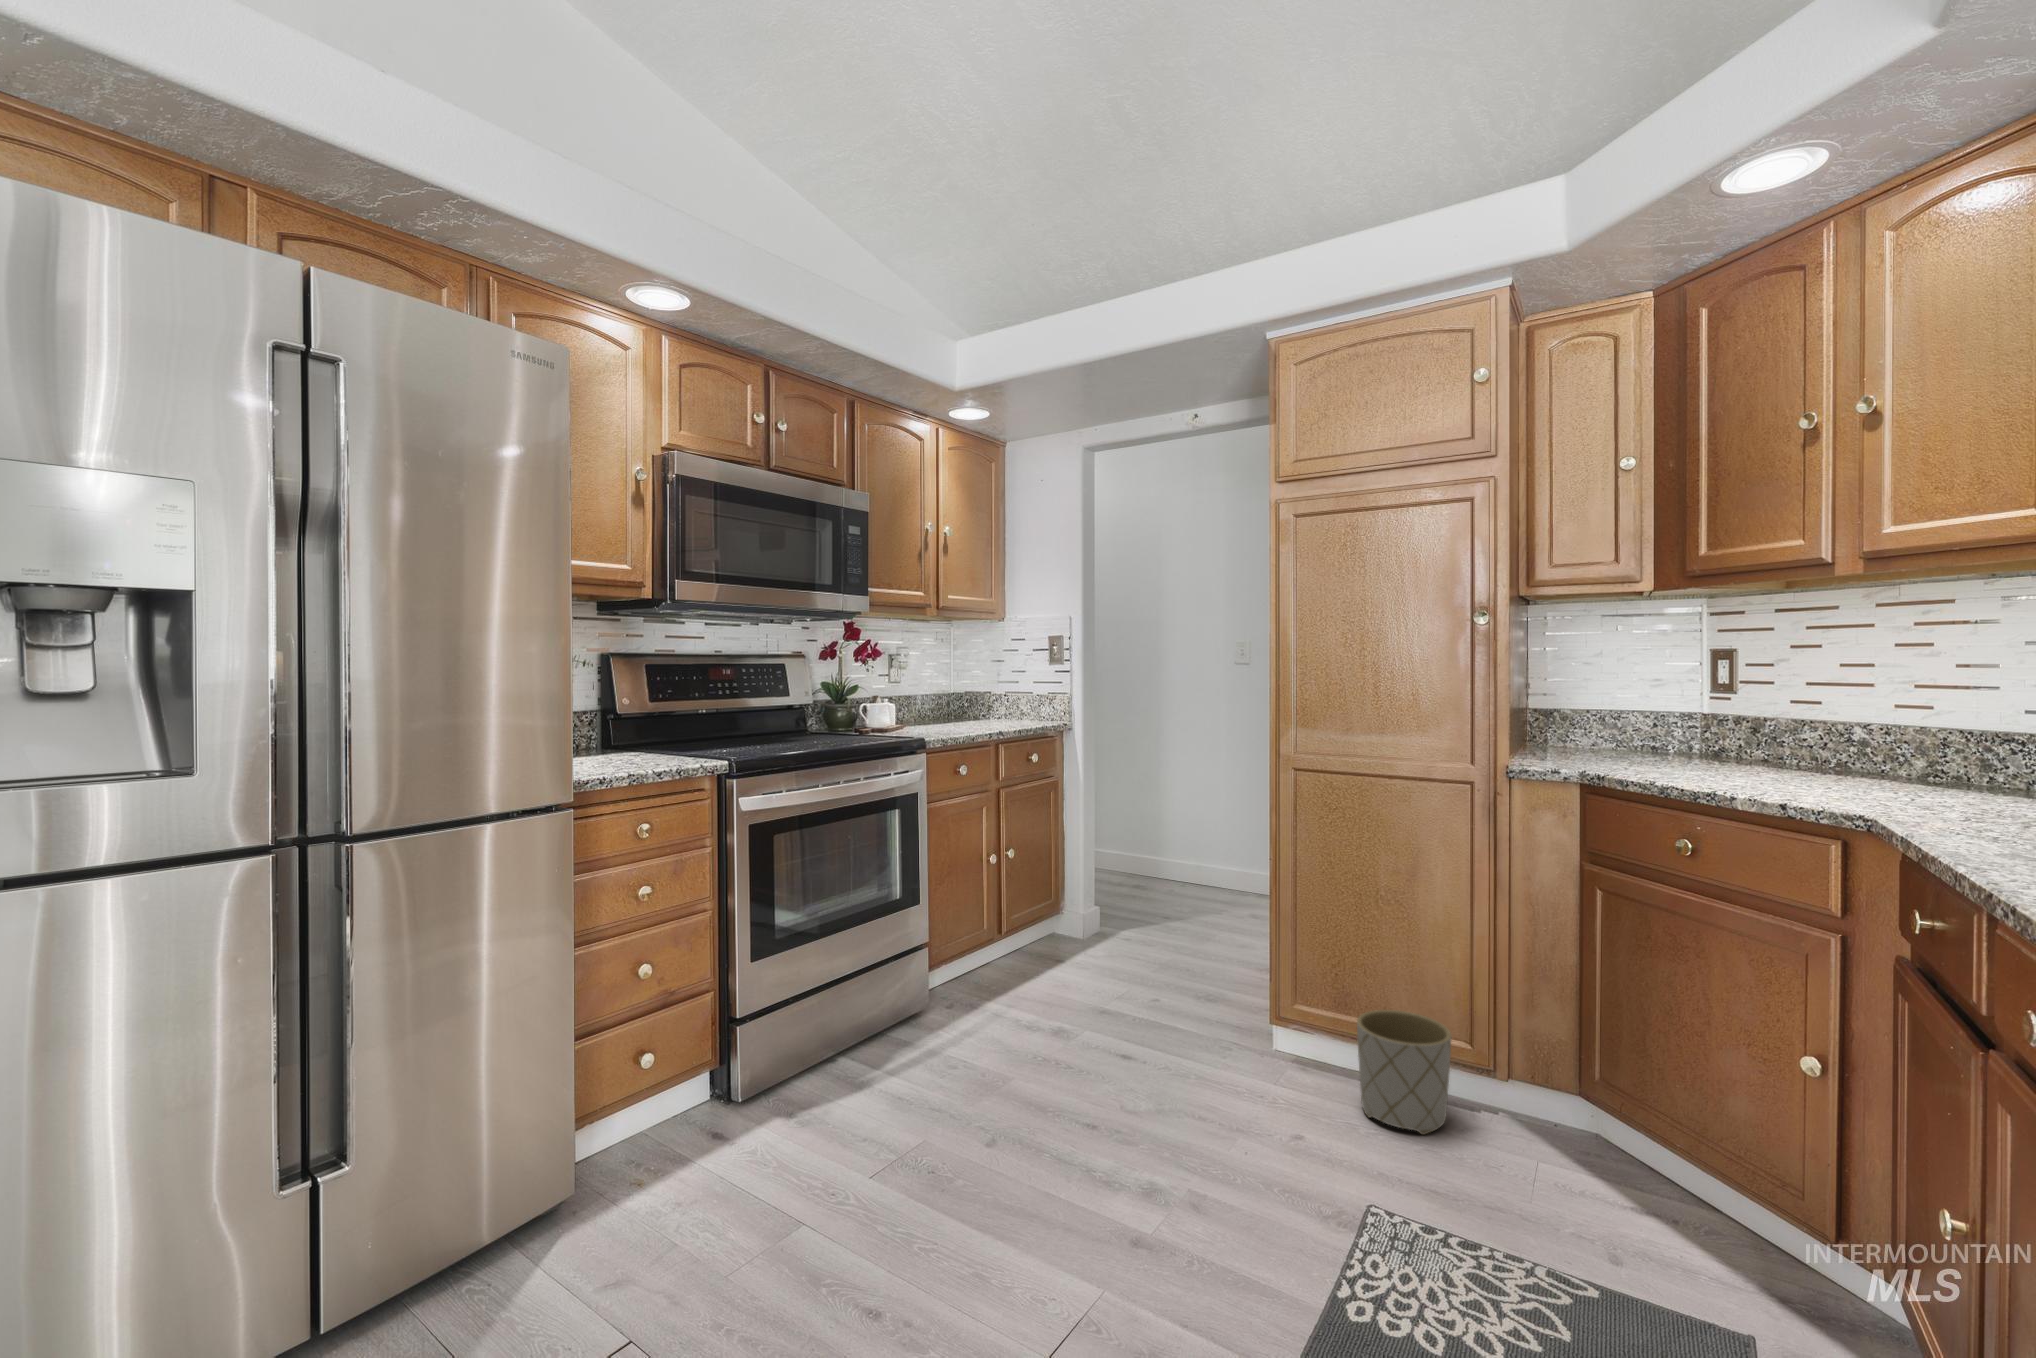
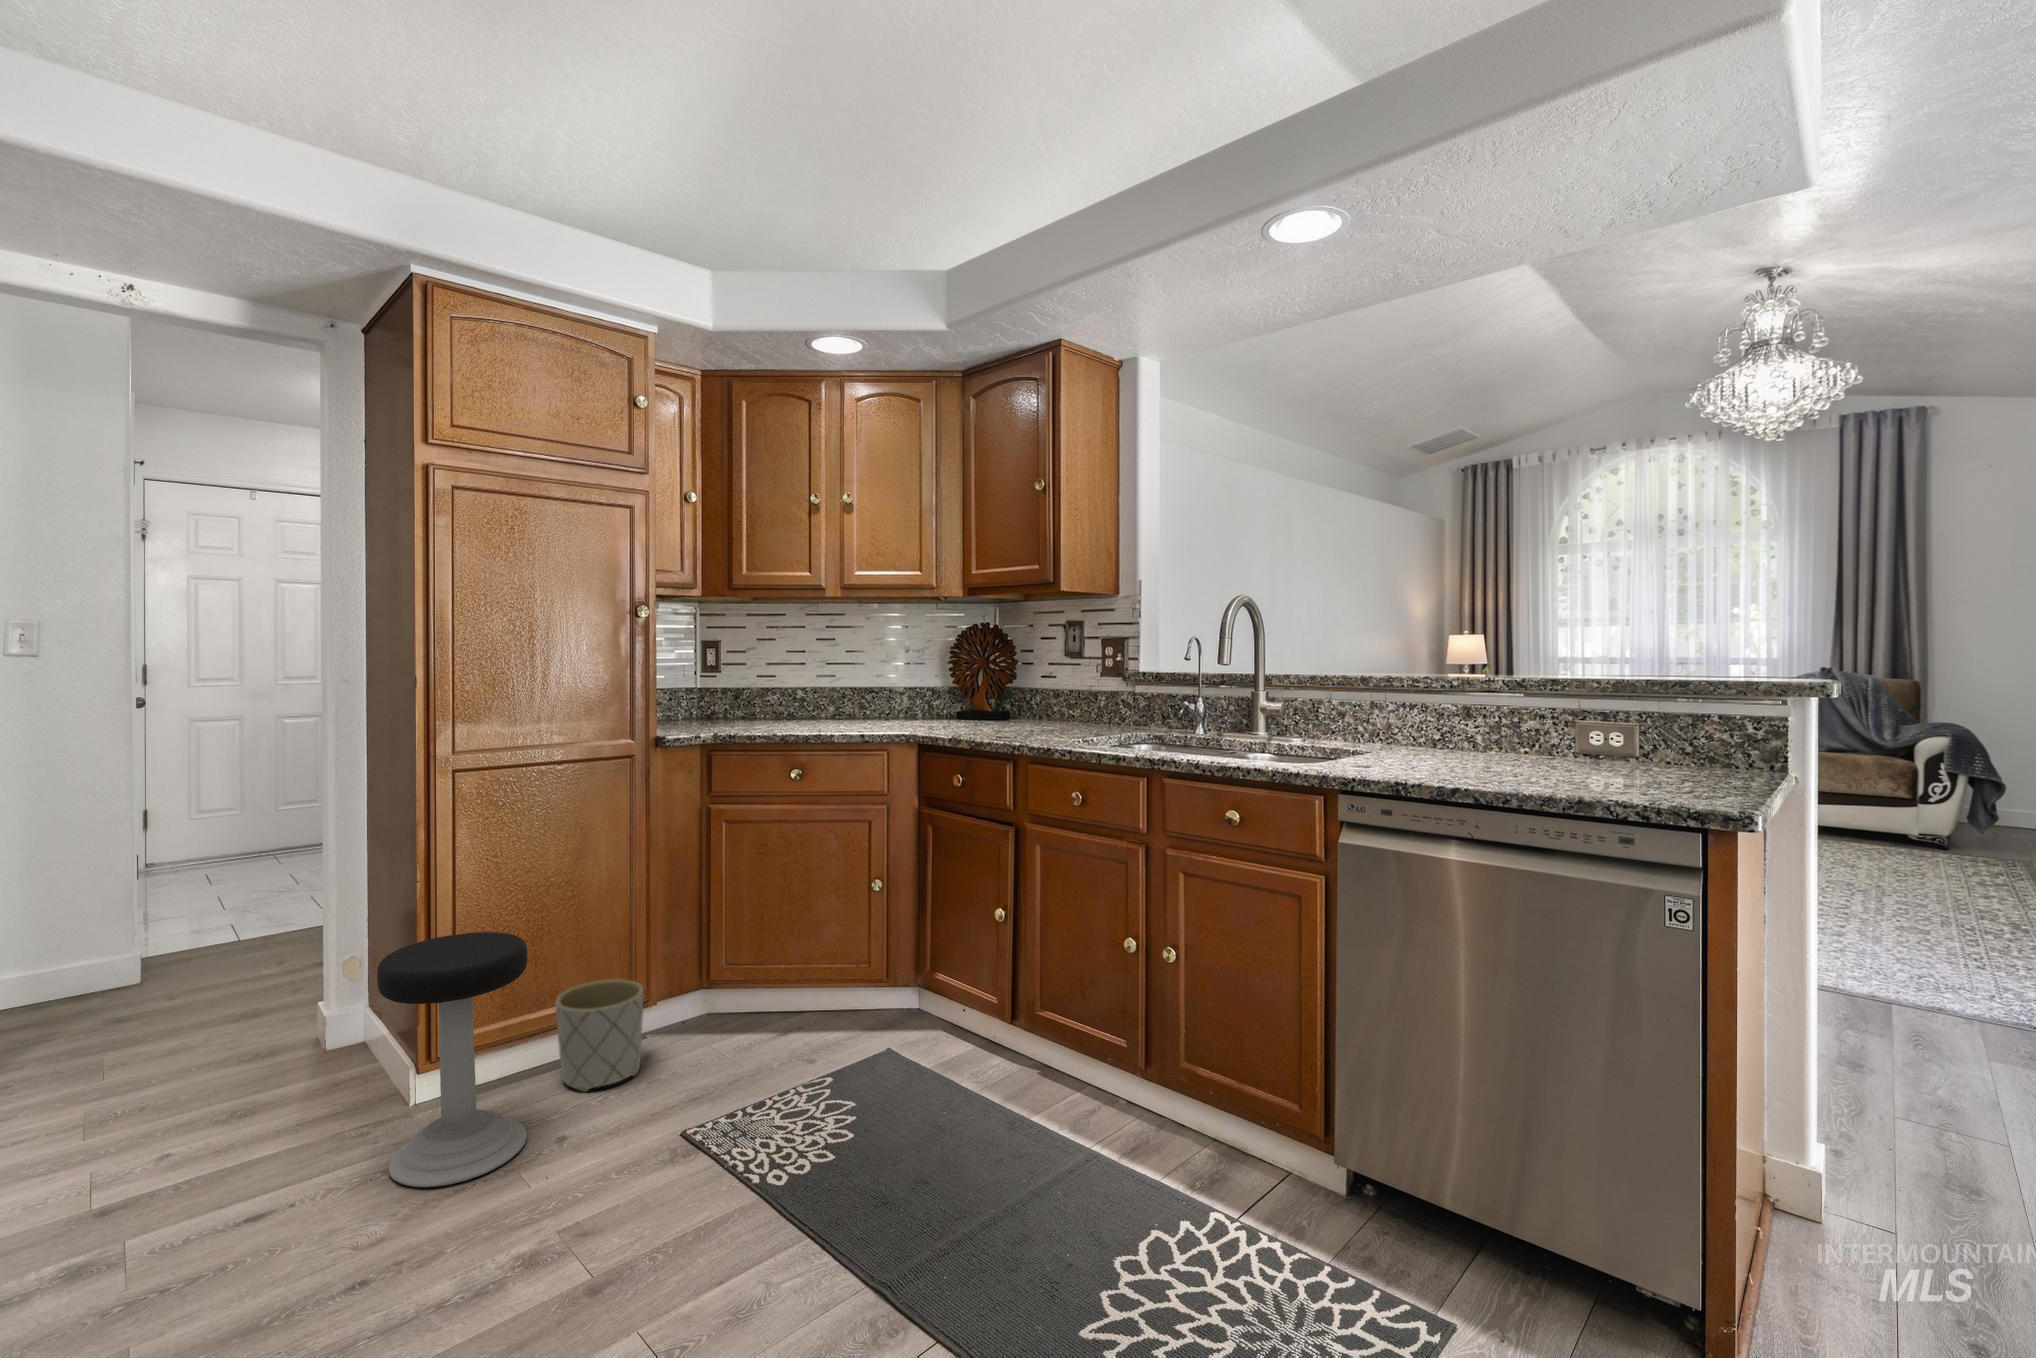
stool: none [1178,903,1294,1123] -> present [377,932,527,1187]

